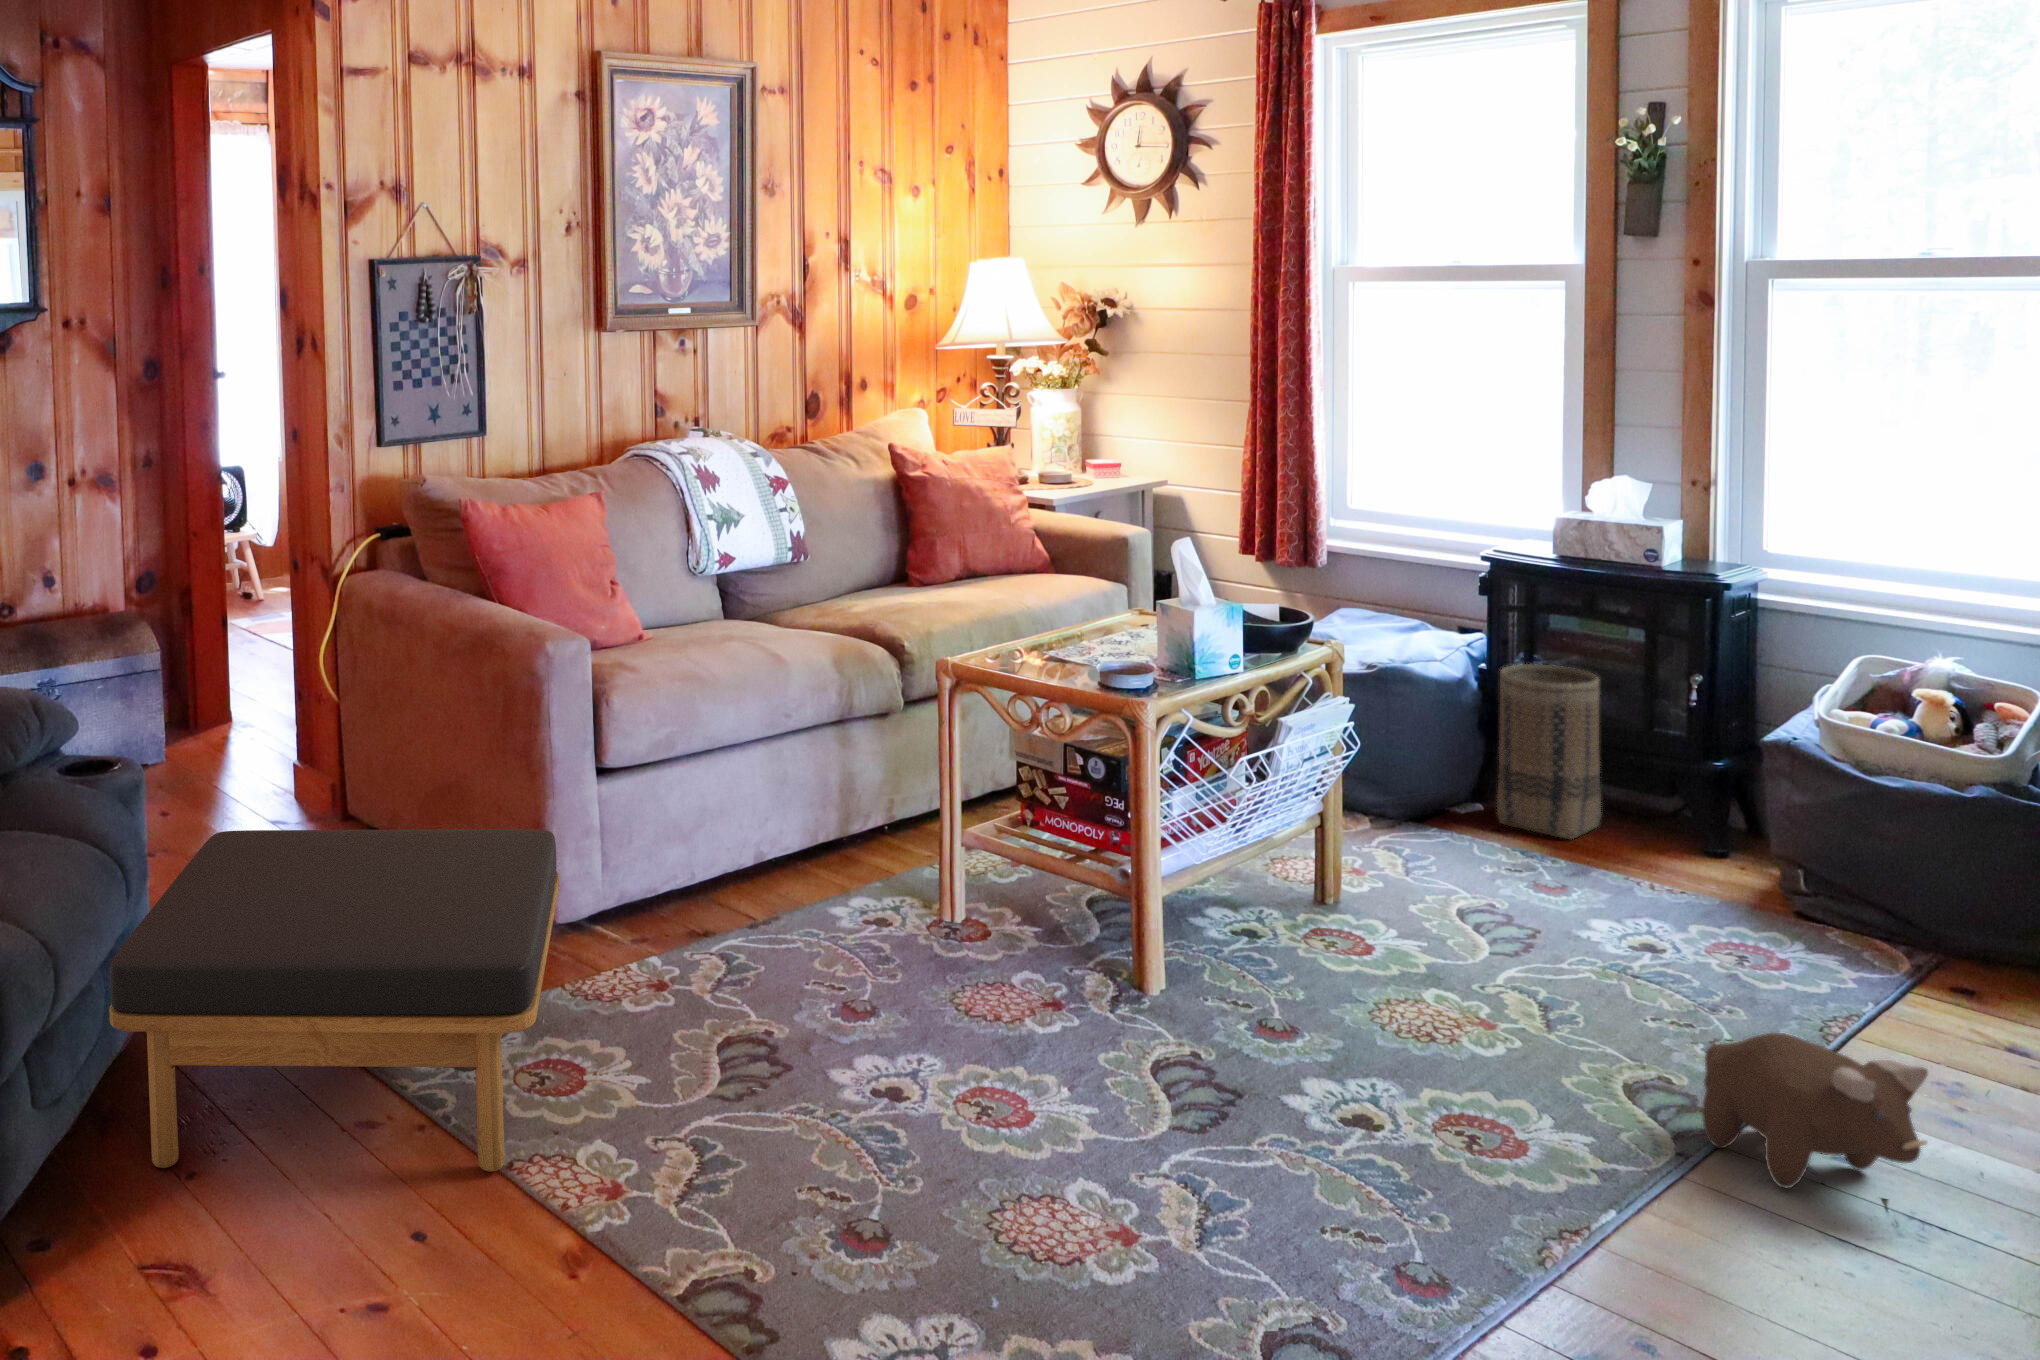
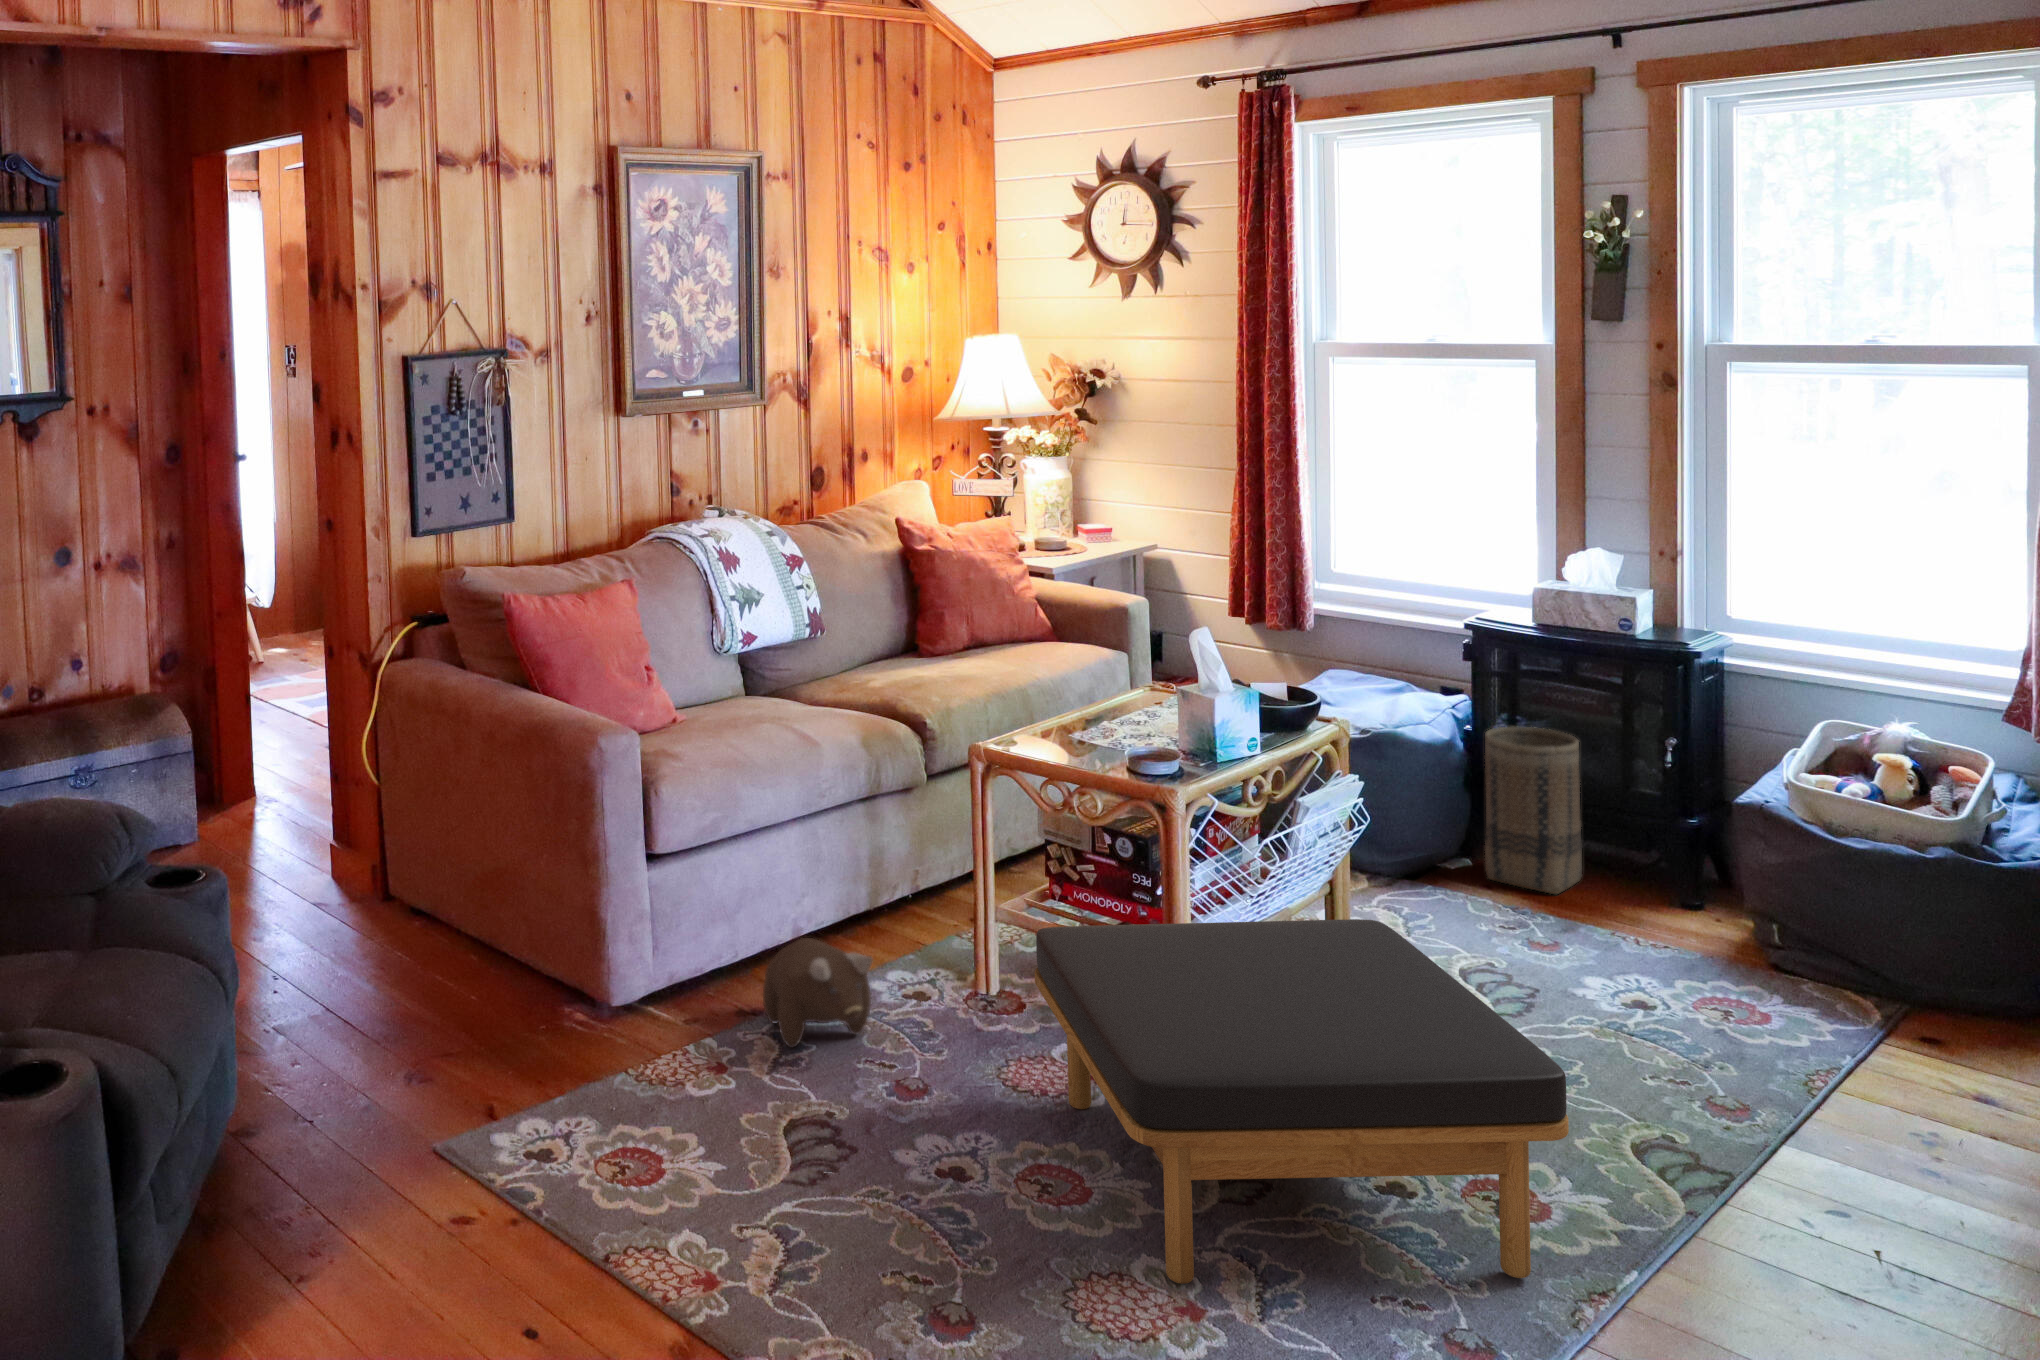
ottoman: present [109,829,559,1171] -> present [1035,919,1569,1284]
plush toy: present [1702,1033,1928,1188] -> present [763,938,873,1048]

